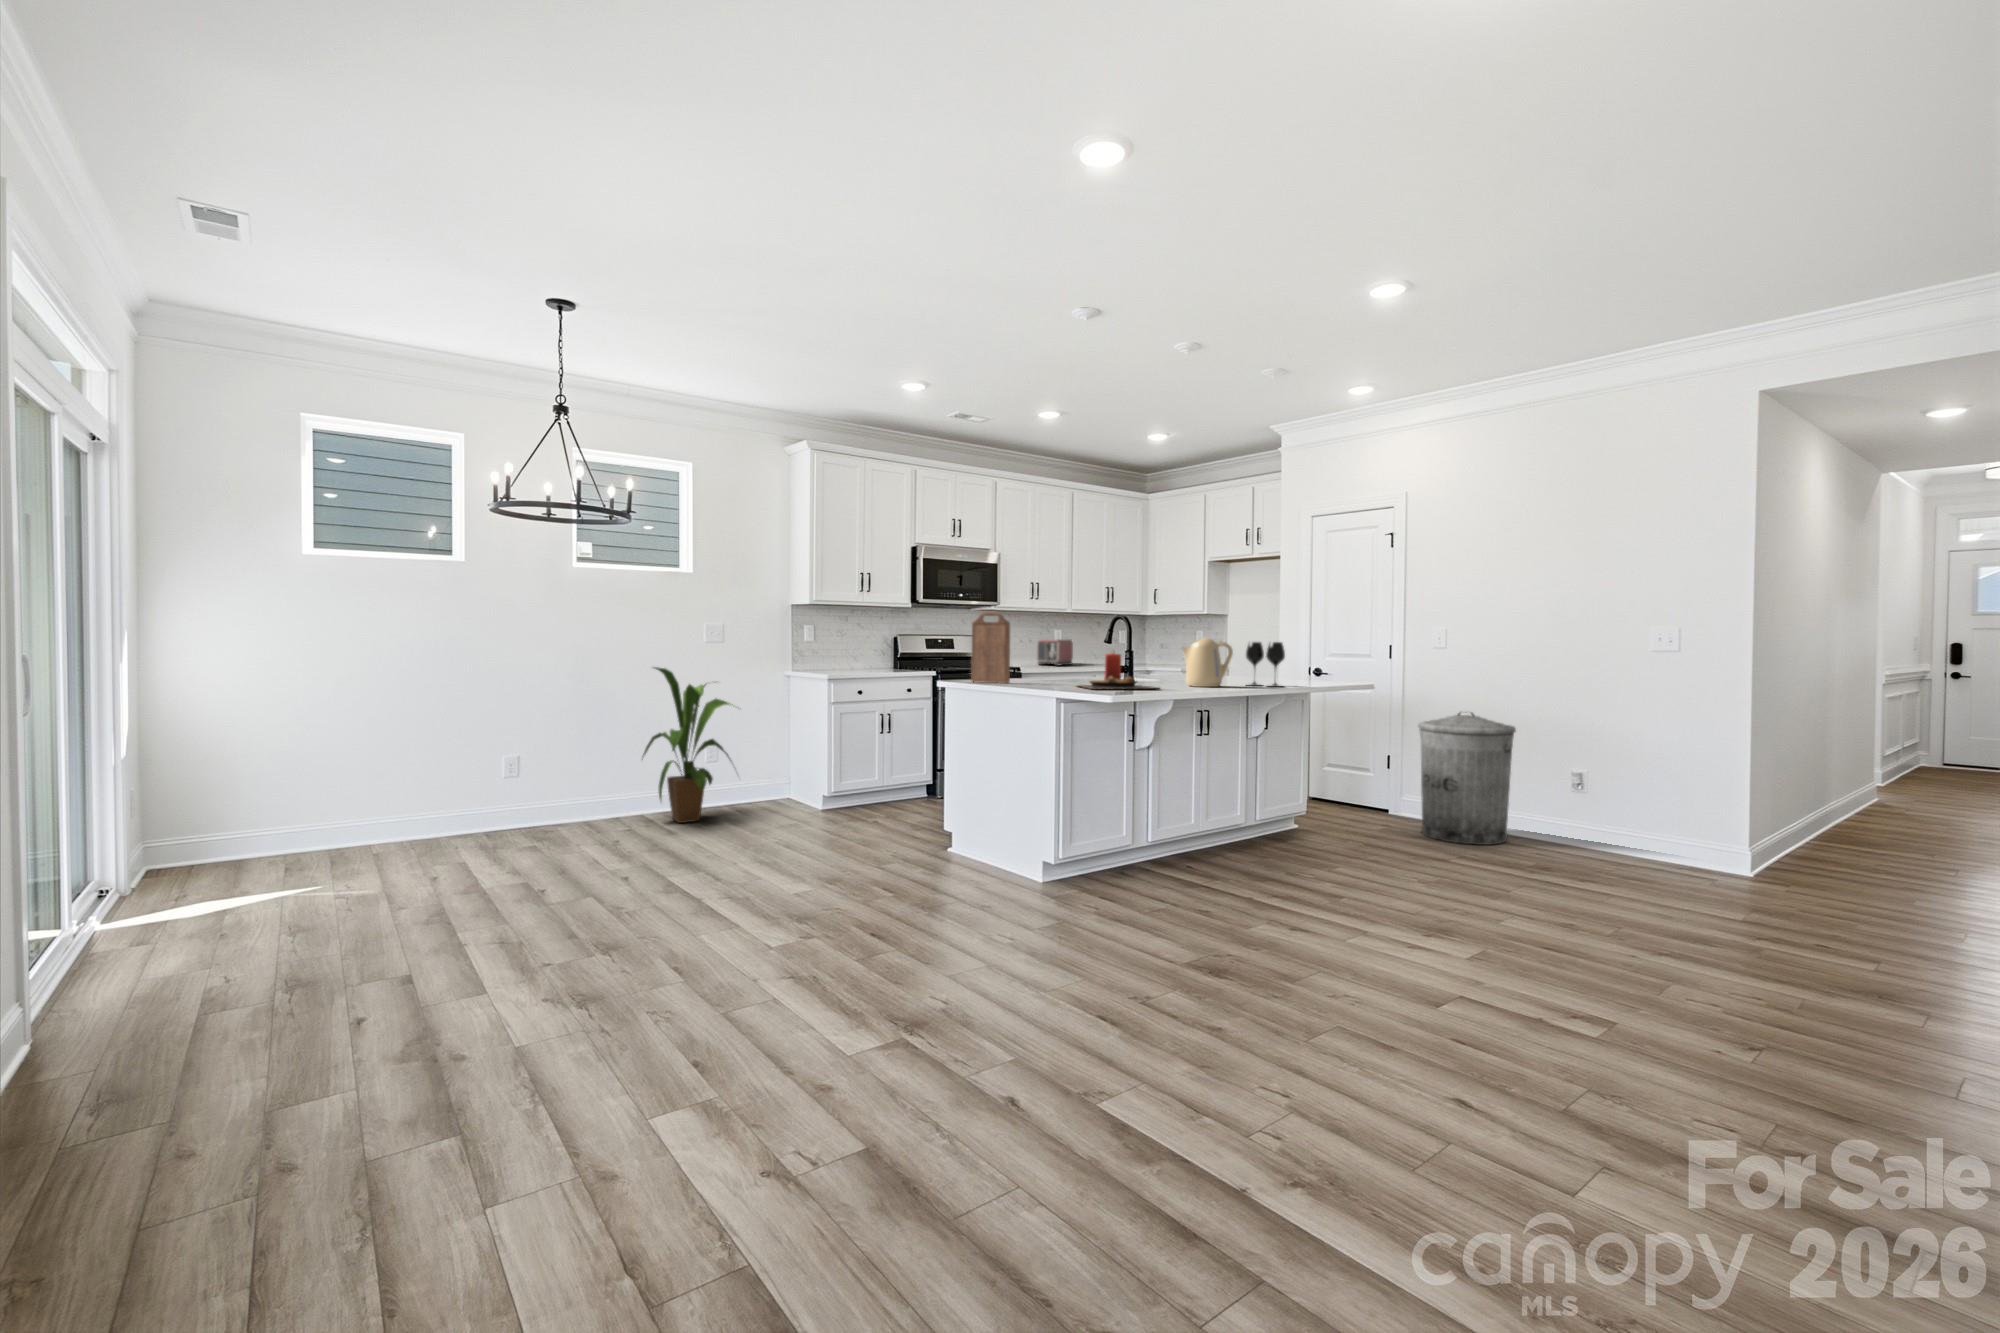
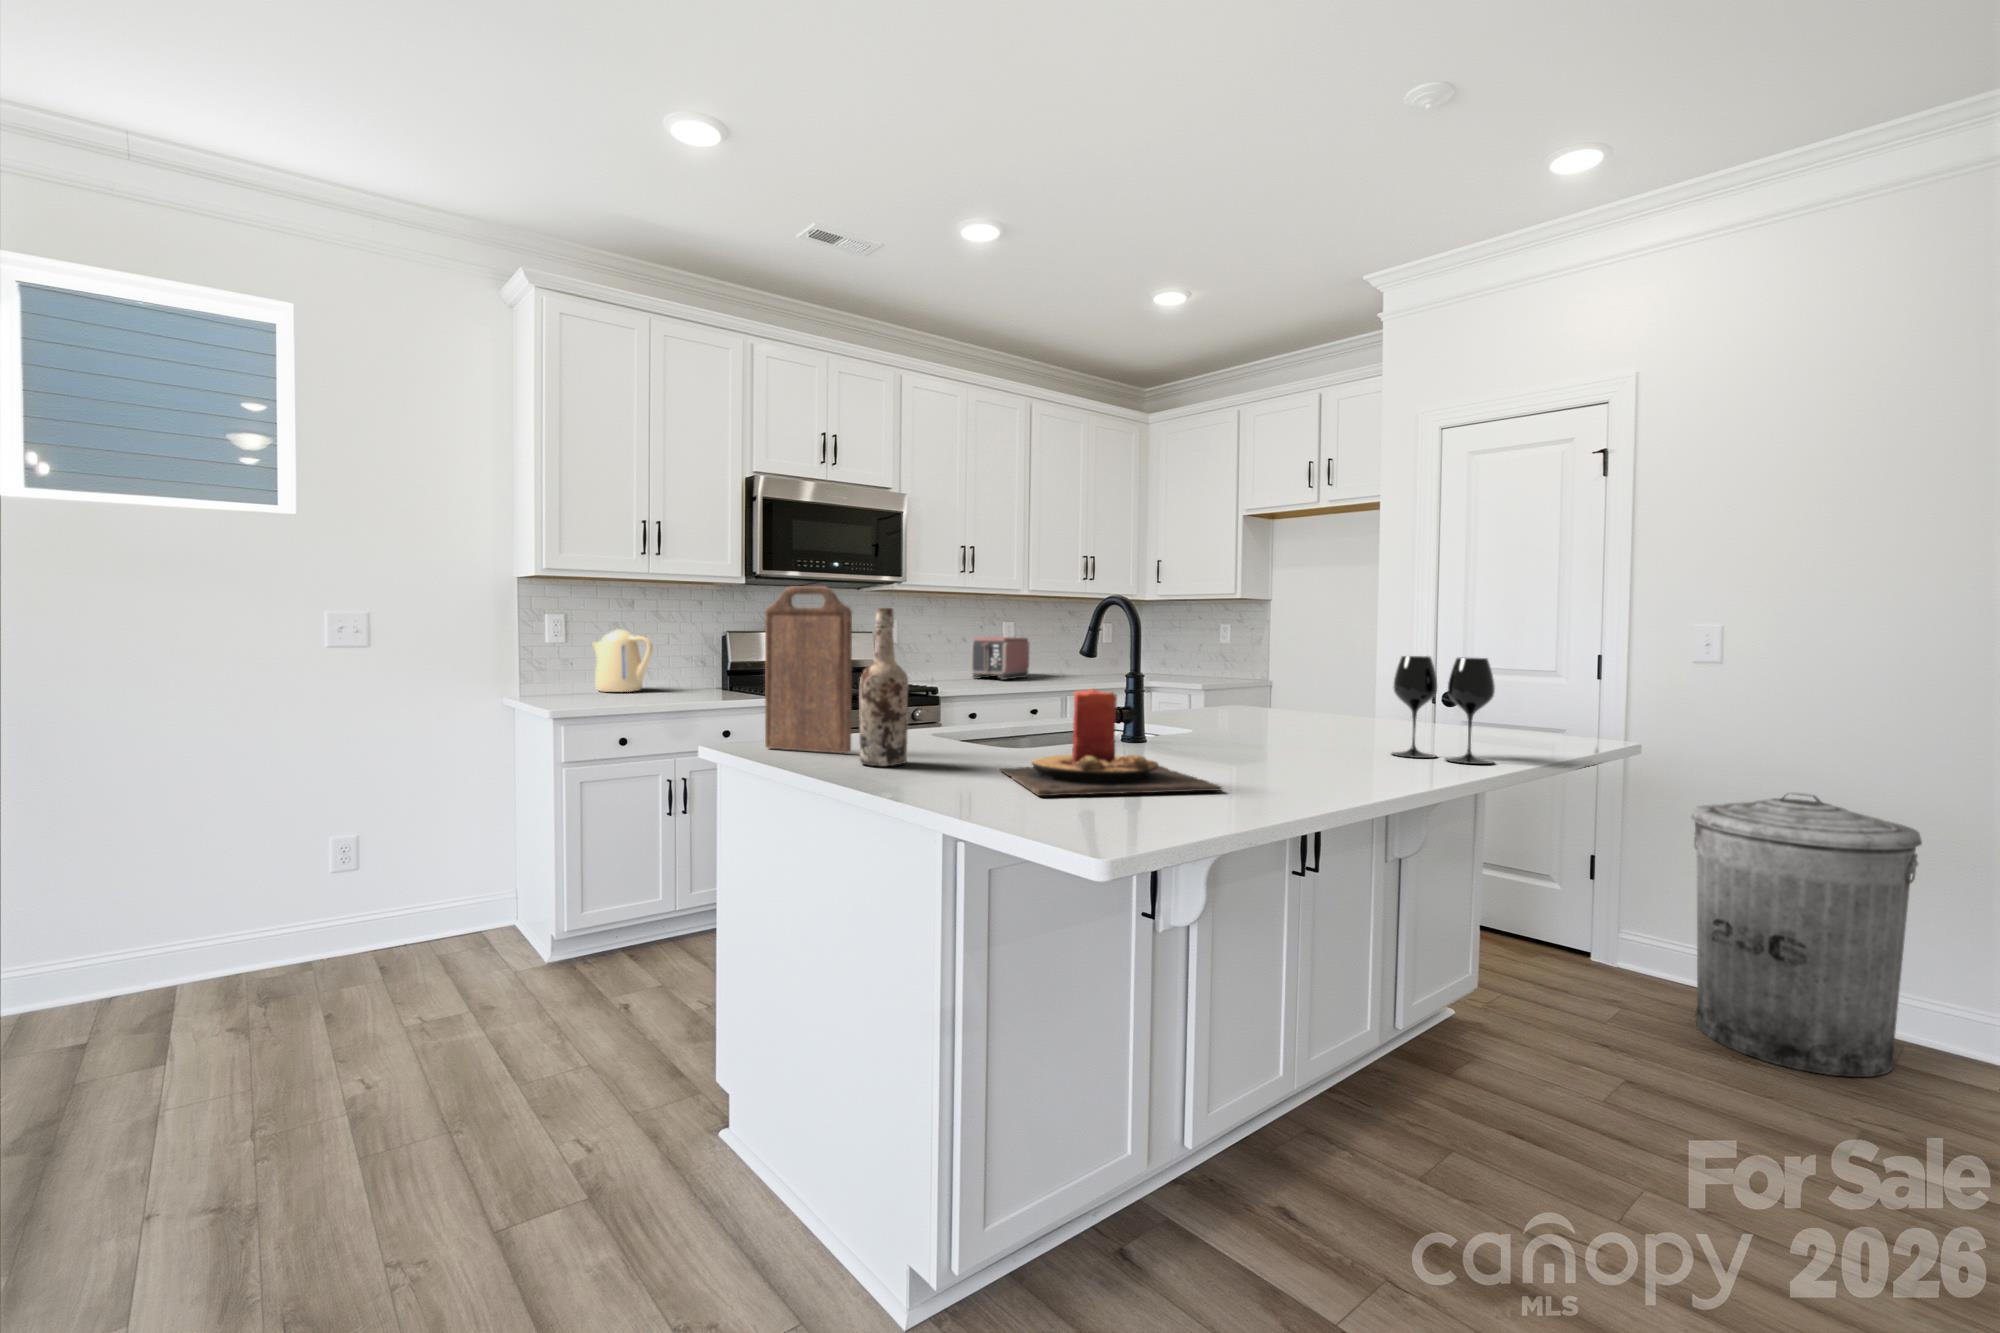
wine bottle: none [1017,622,1037,685] -> present [860,608,909,766]
kettle: present [1182,637,1233,687] -> present [592,630,653,692]
house plant: present [643,667,733,823] -> none [127,700,390,1013]

